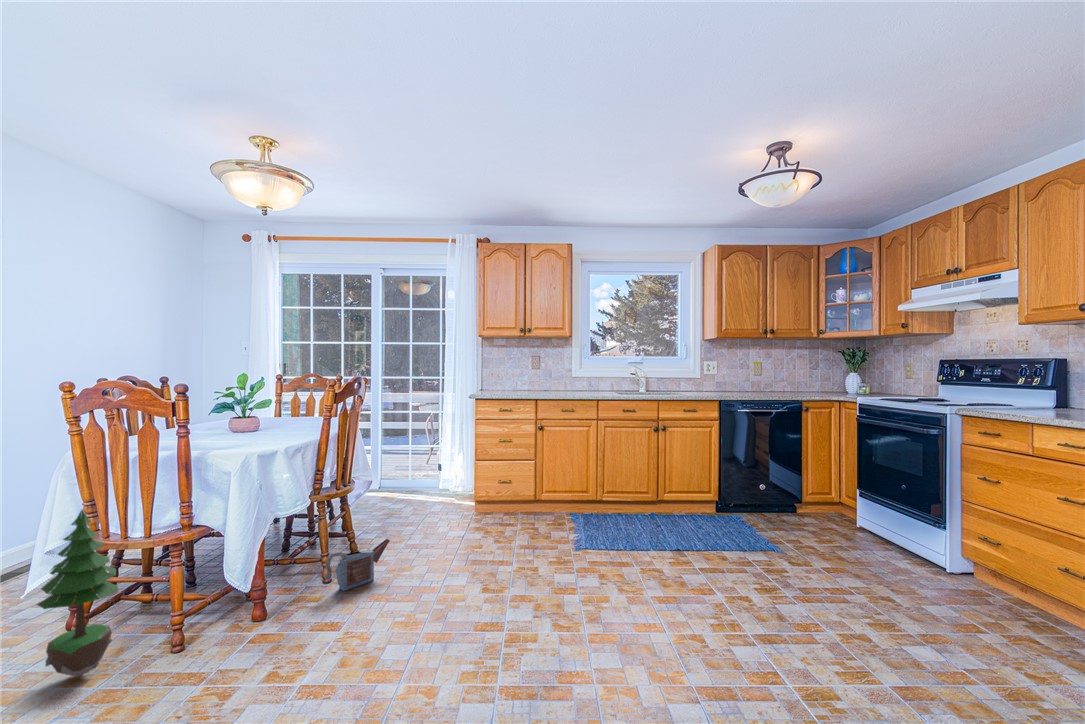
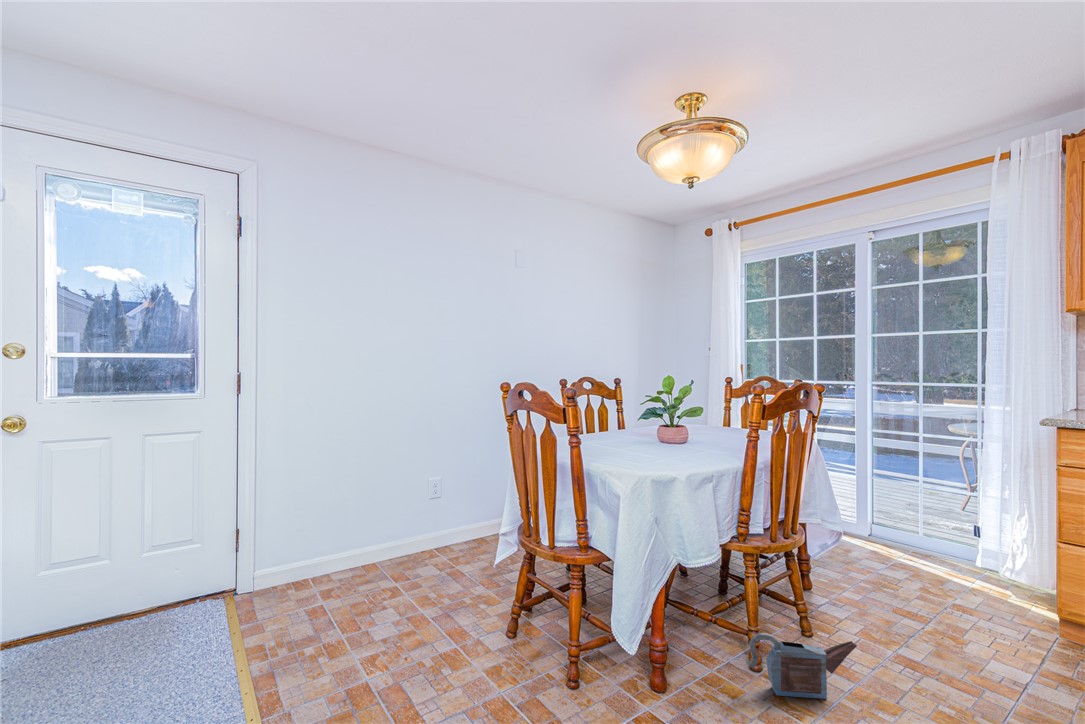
potted tree: present [37,510,118,677] -> none [478,503,535,663]

